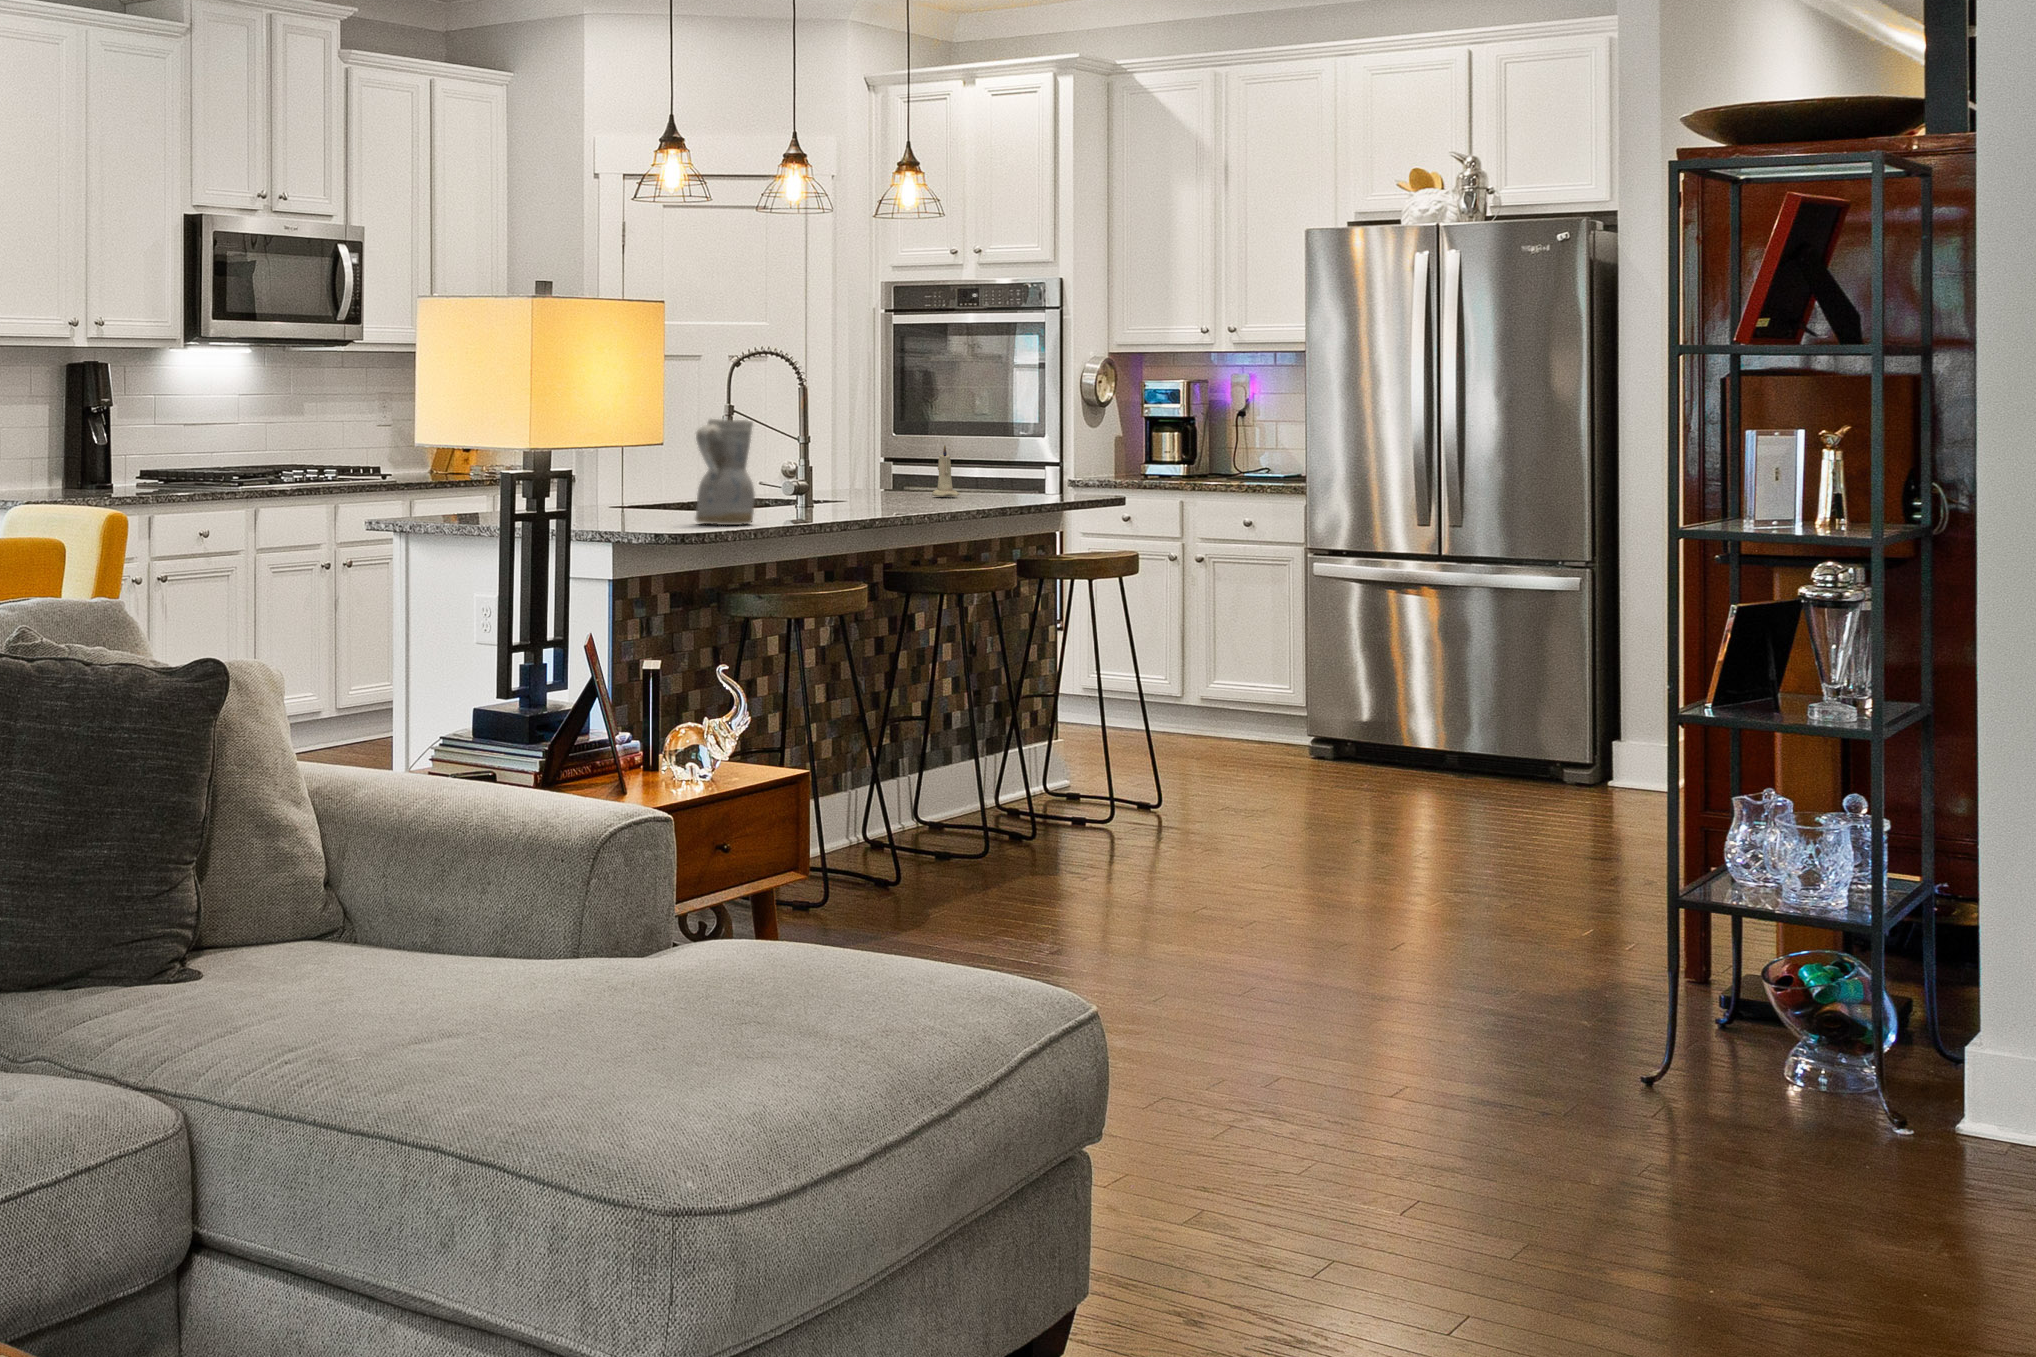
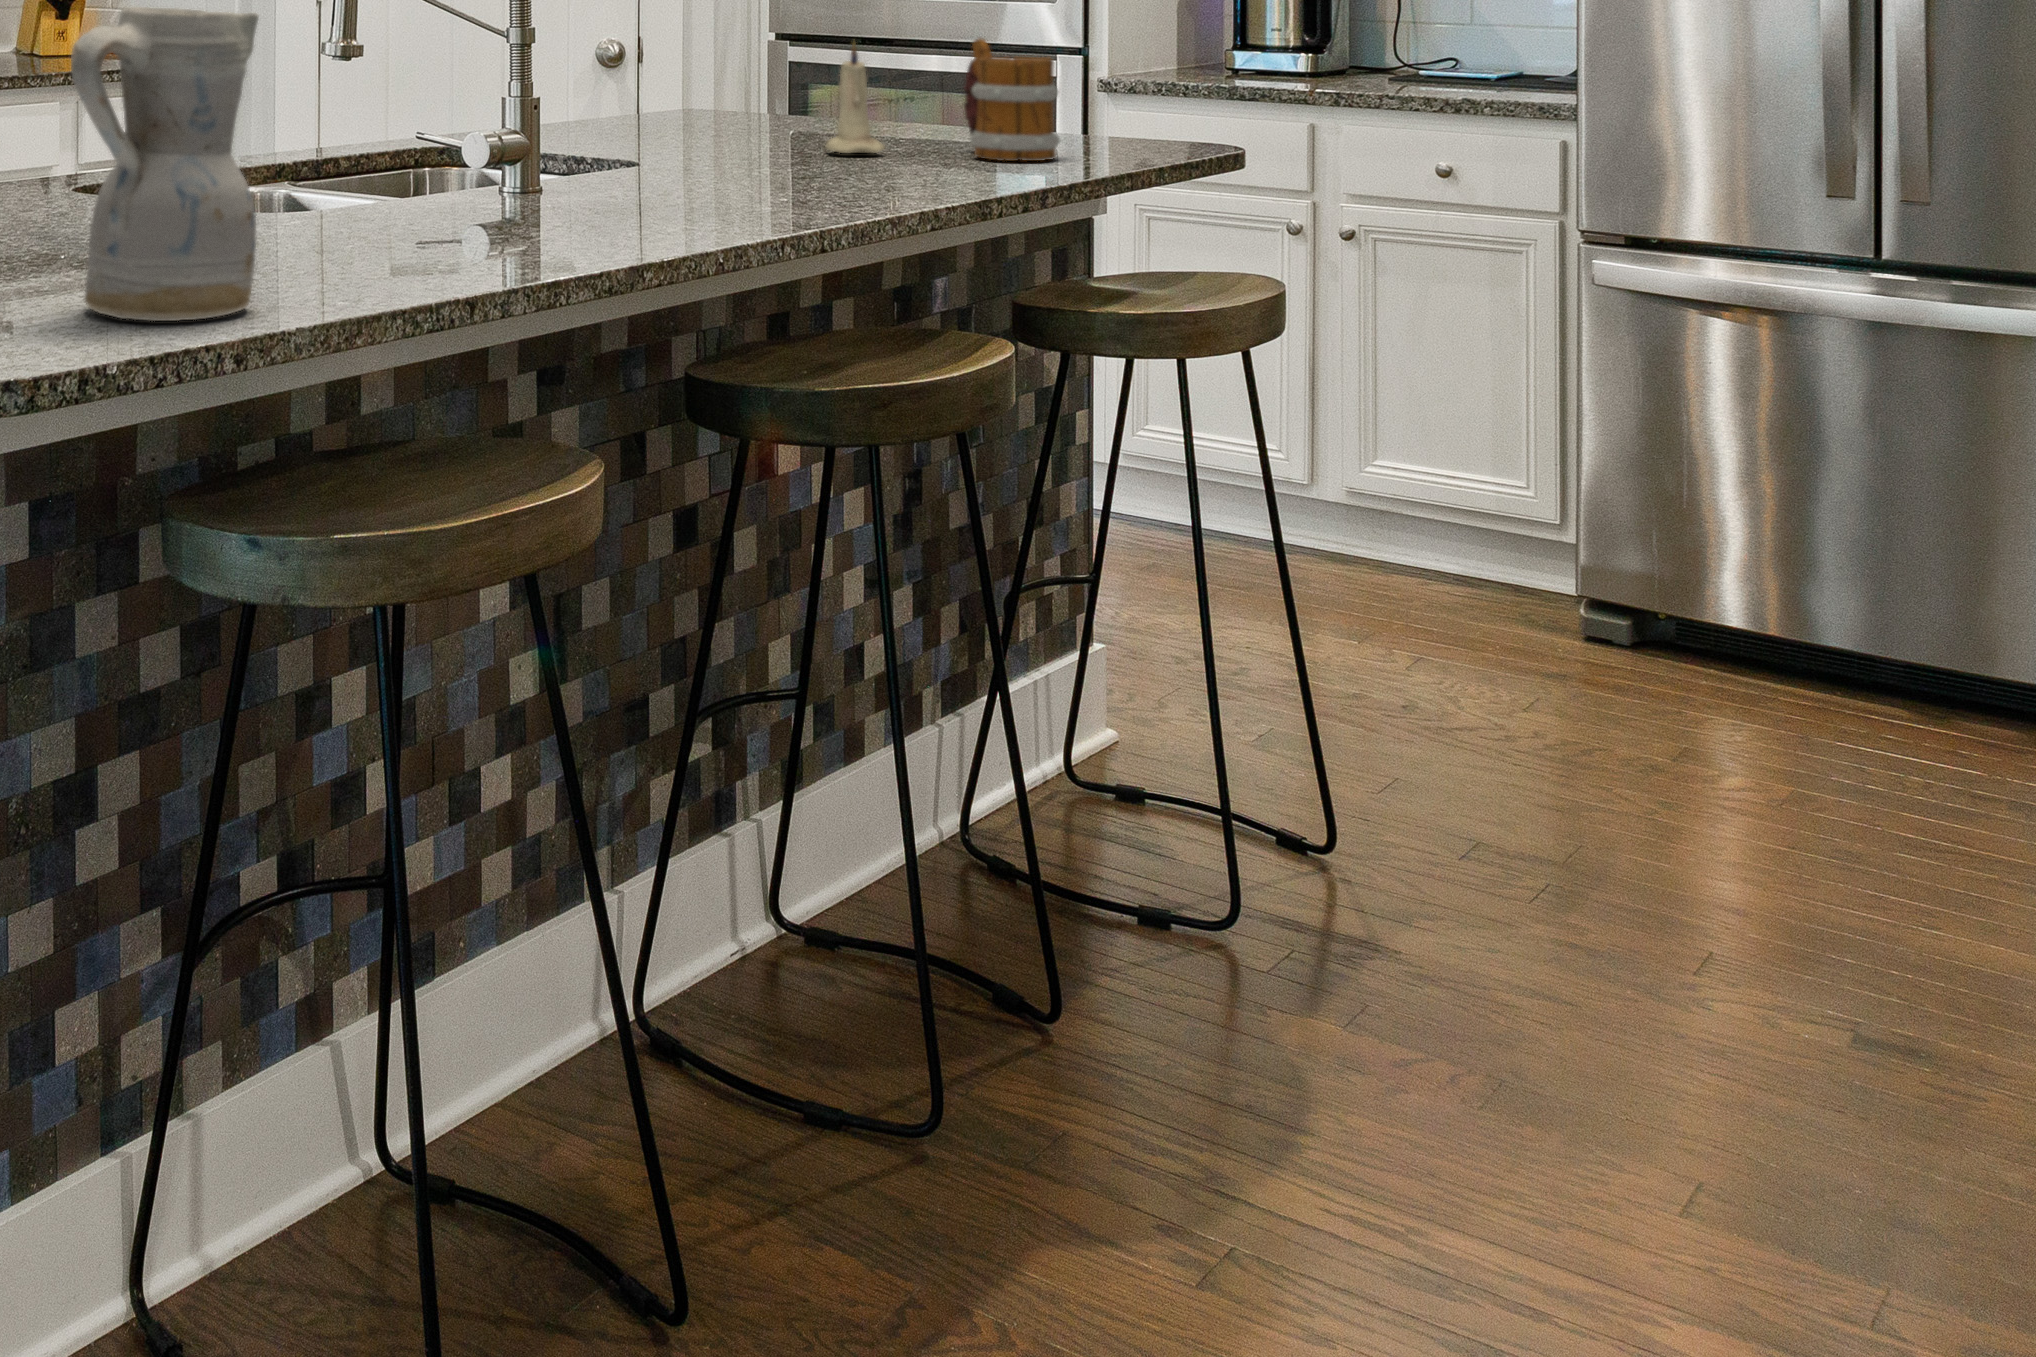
mug: none [995,444,1039,498] -> present [964,38,1060,161]

